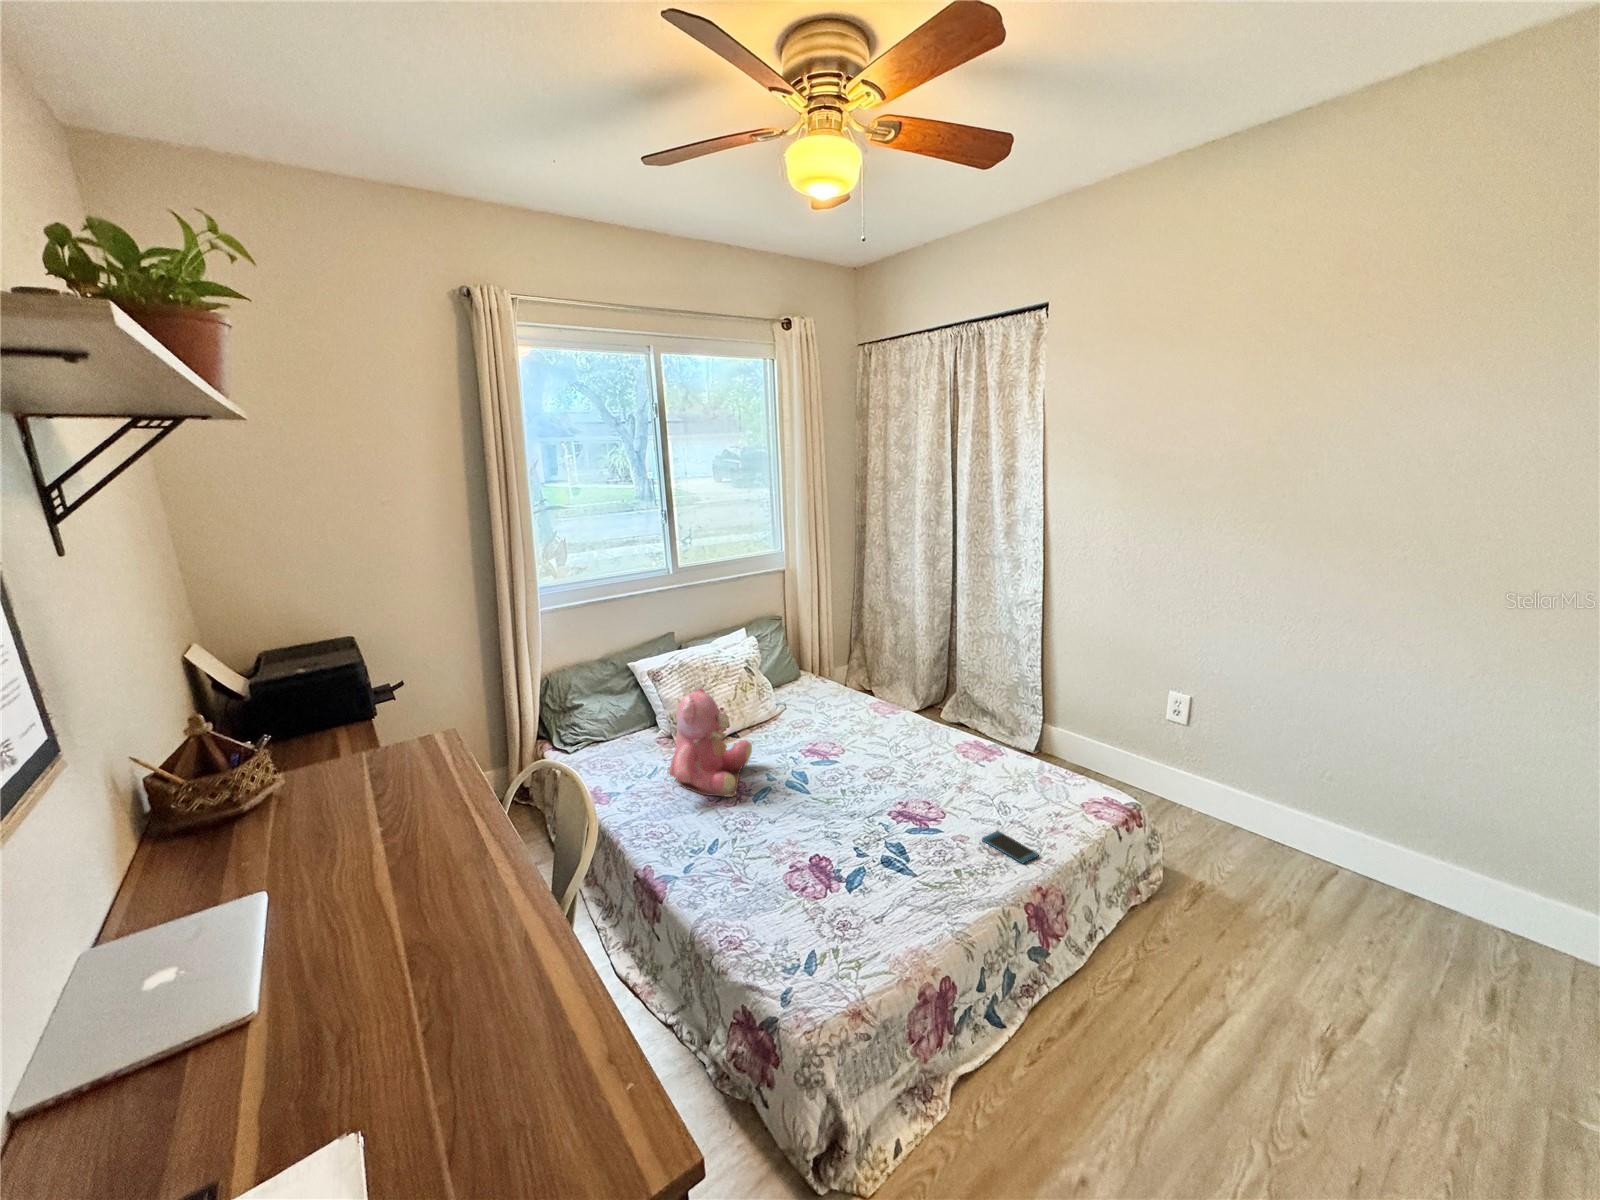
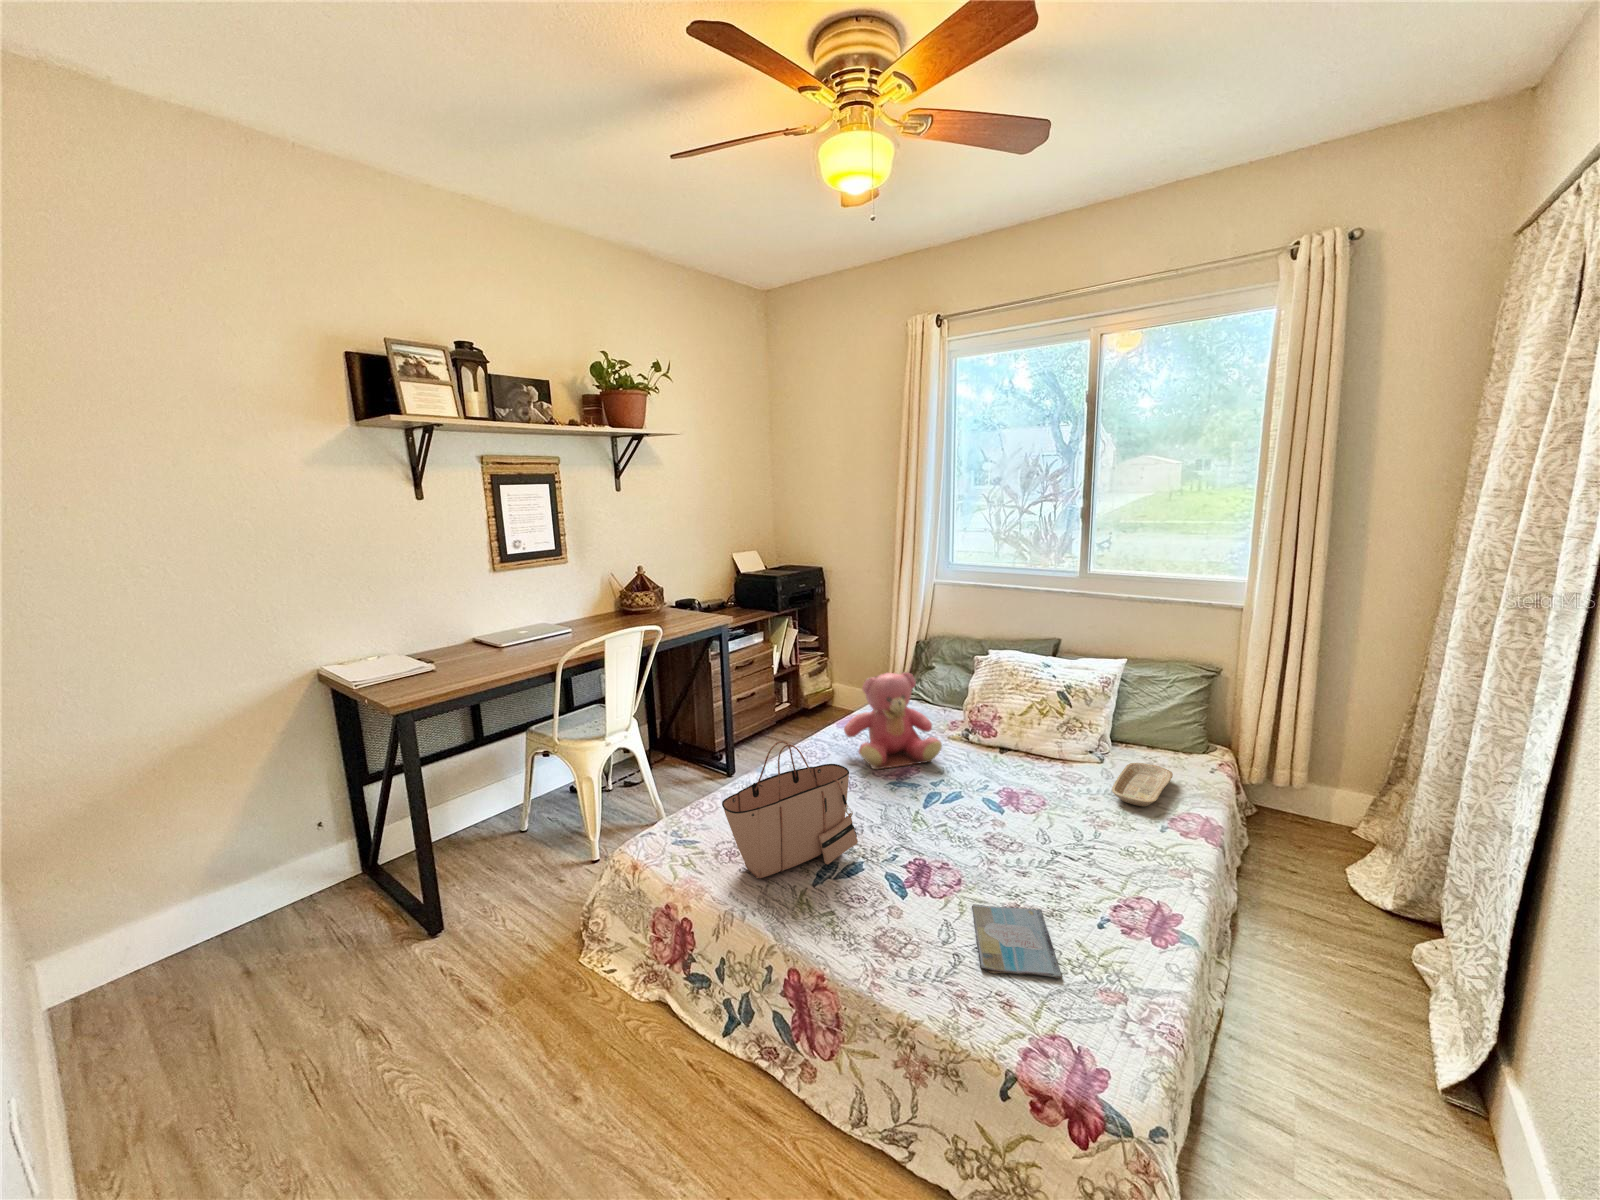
tray: none [812,693,870,719] -> present [1112,763,1173,807]
tote bag: none [841,751,932,903] -> present [722,741,858,878]
book: none [967,777,1043,814] -> present [972,904,1063,979]
smartphone: present [982,831,1039,863] -> none [847,915,907,964]

